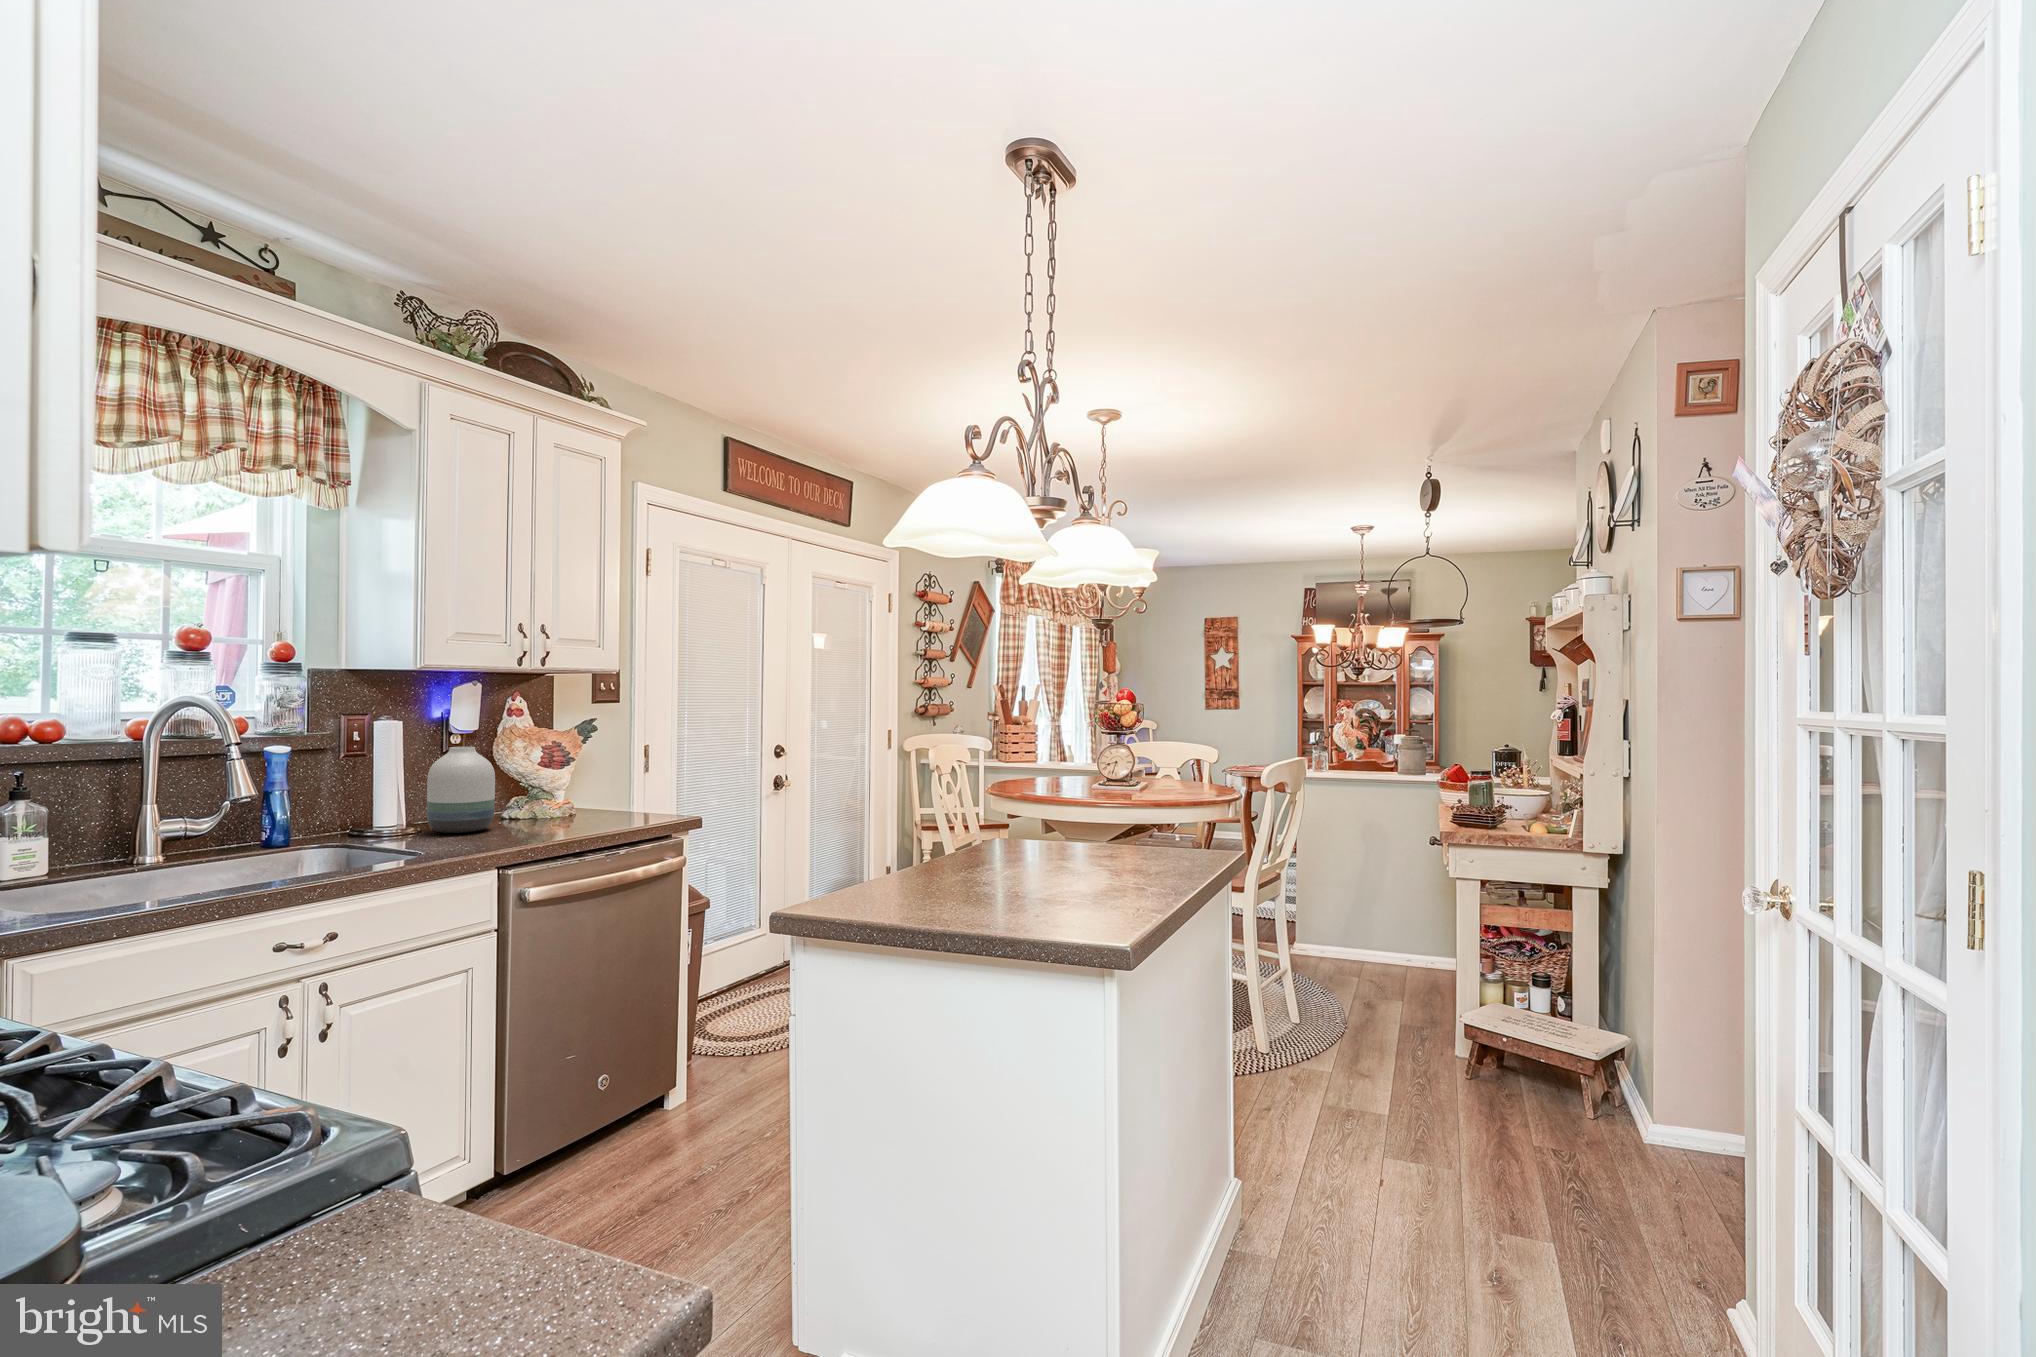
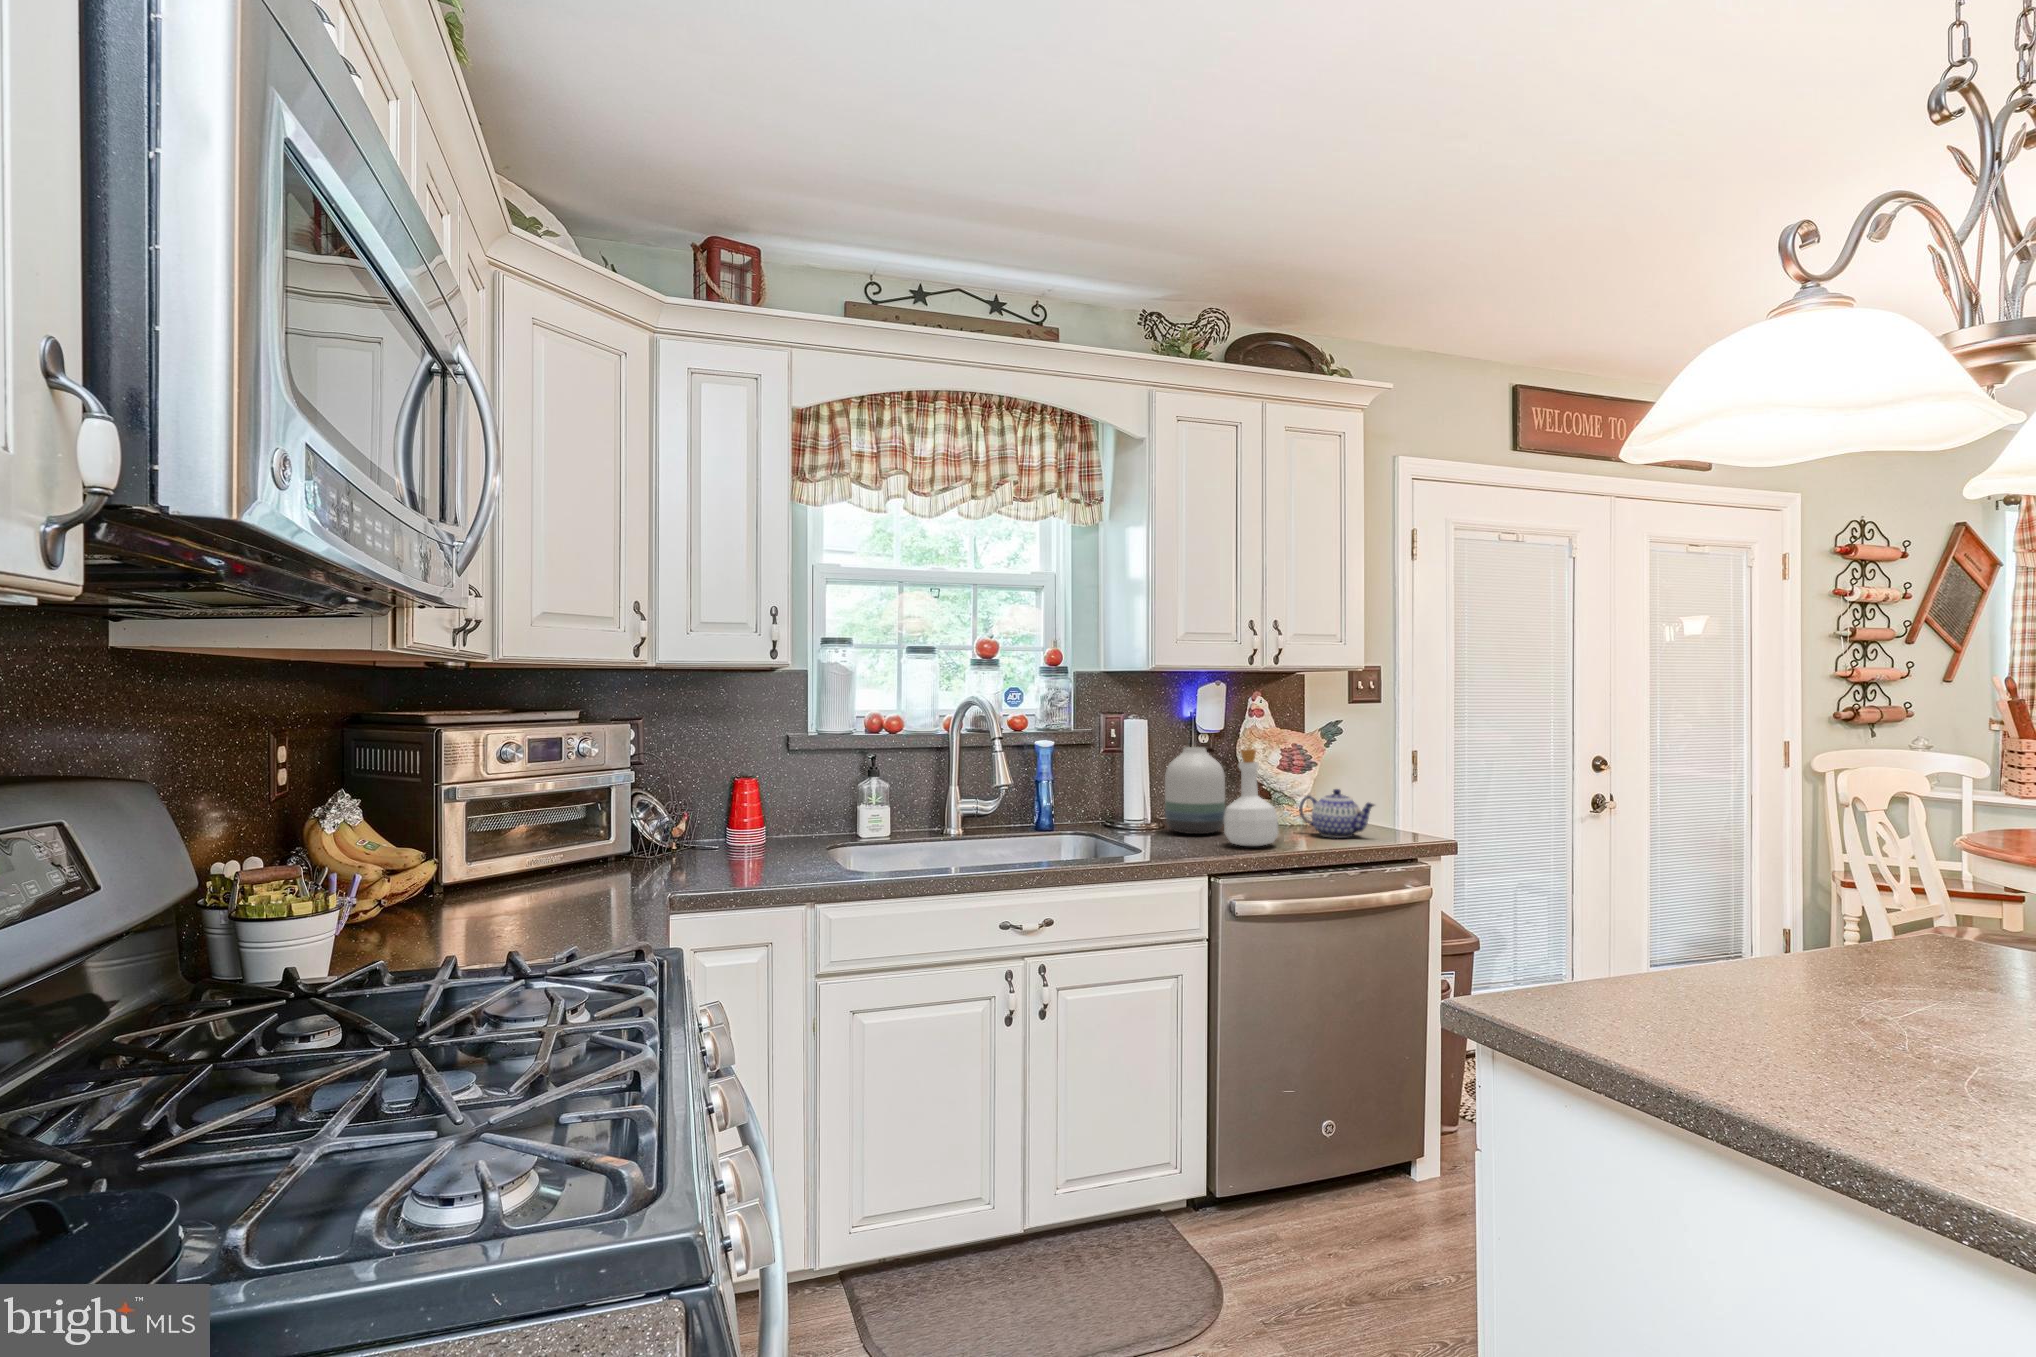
bottle: none [505,746,561,838] -> present [1224,749,1278,846]
teapot: none [568,779,643,823] -> present [1299,789,1375,838]

